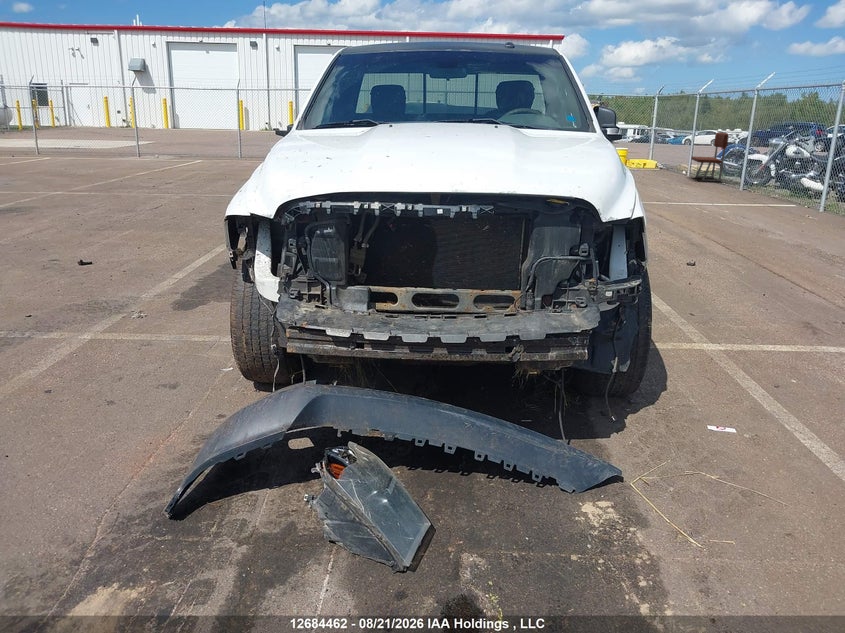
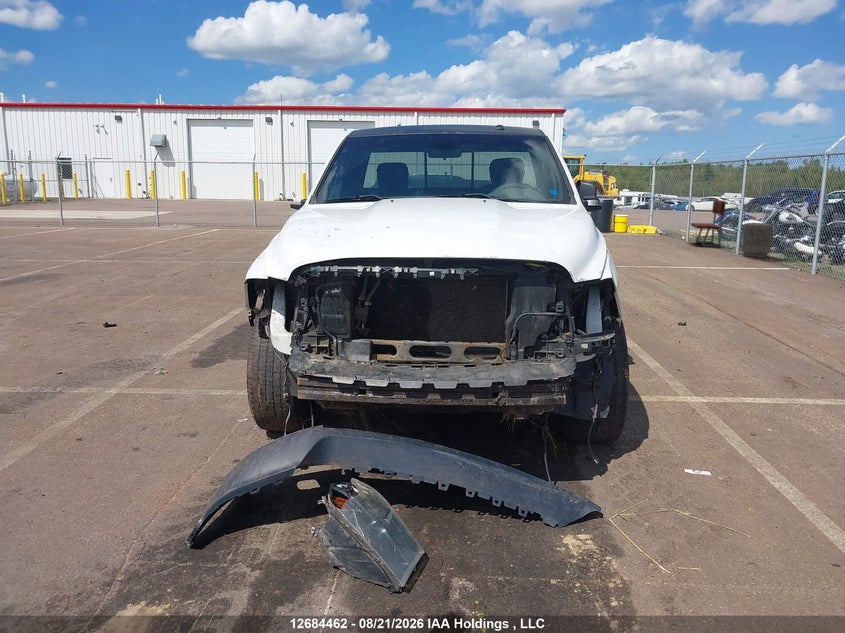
trash can: none [744,157,778,193] -> present [742,223,773,257]

